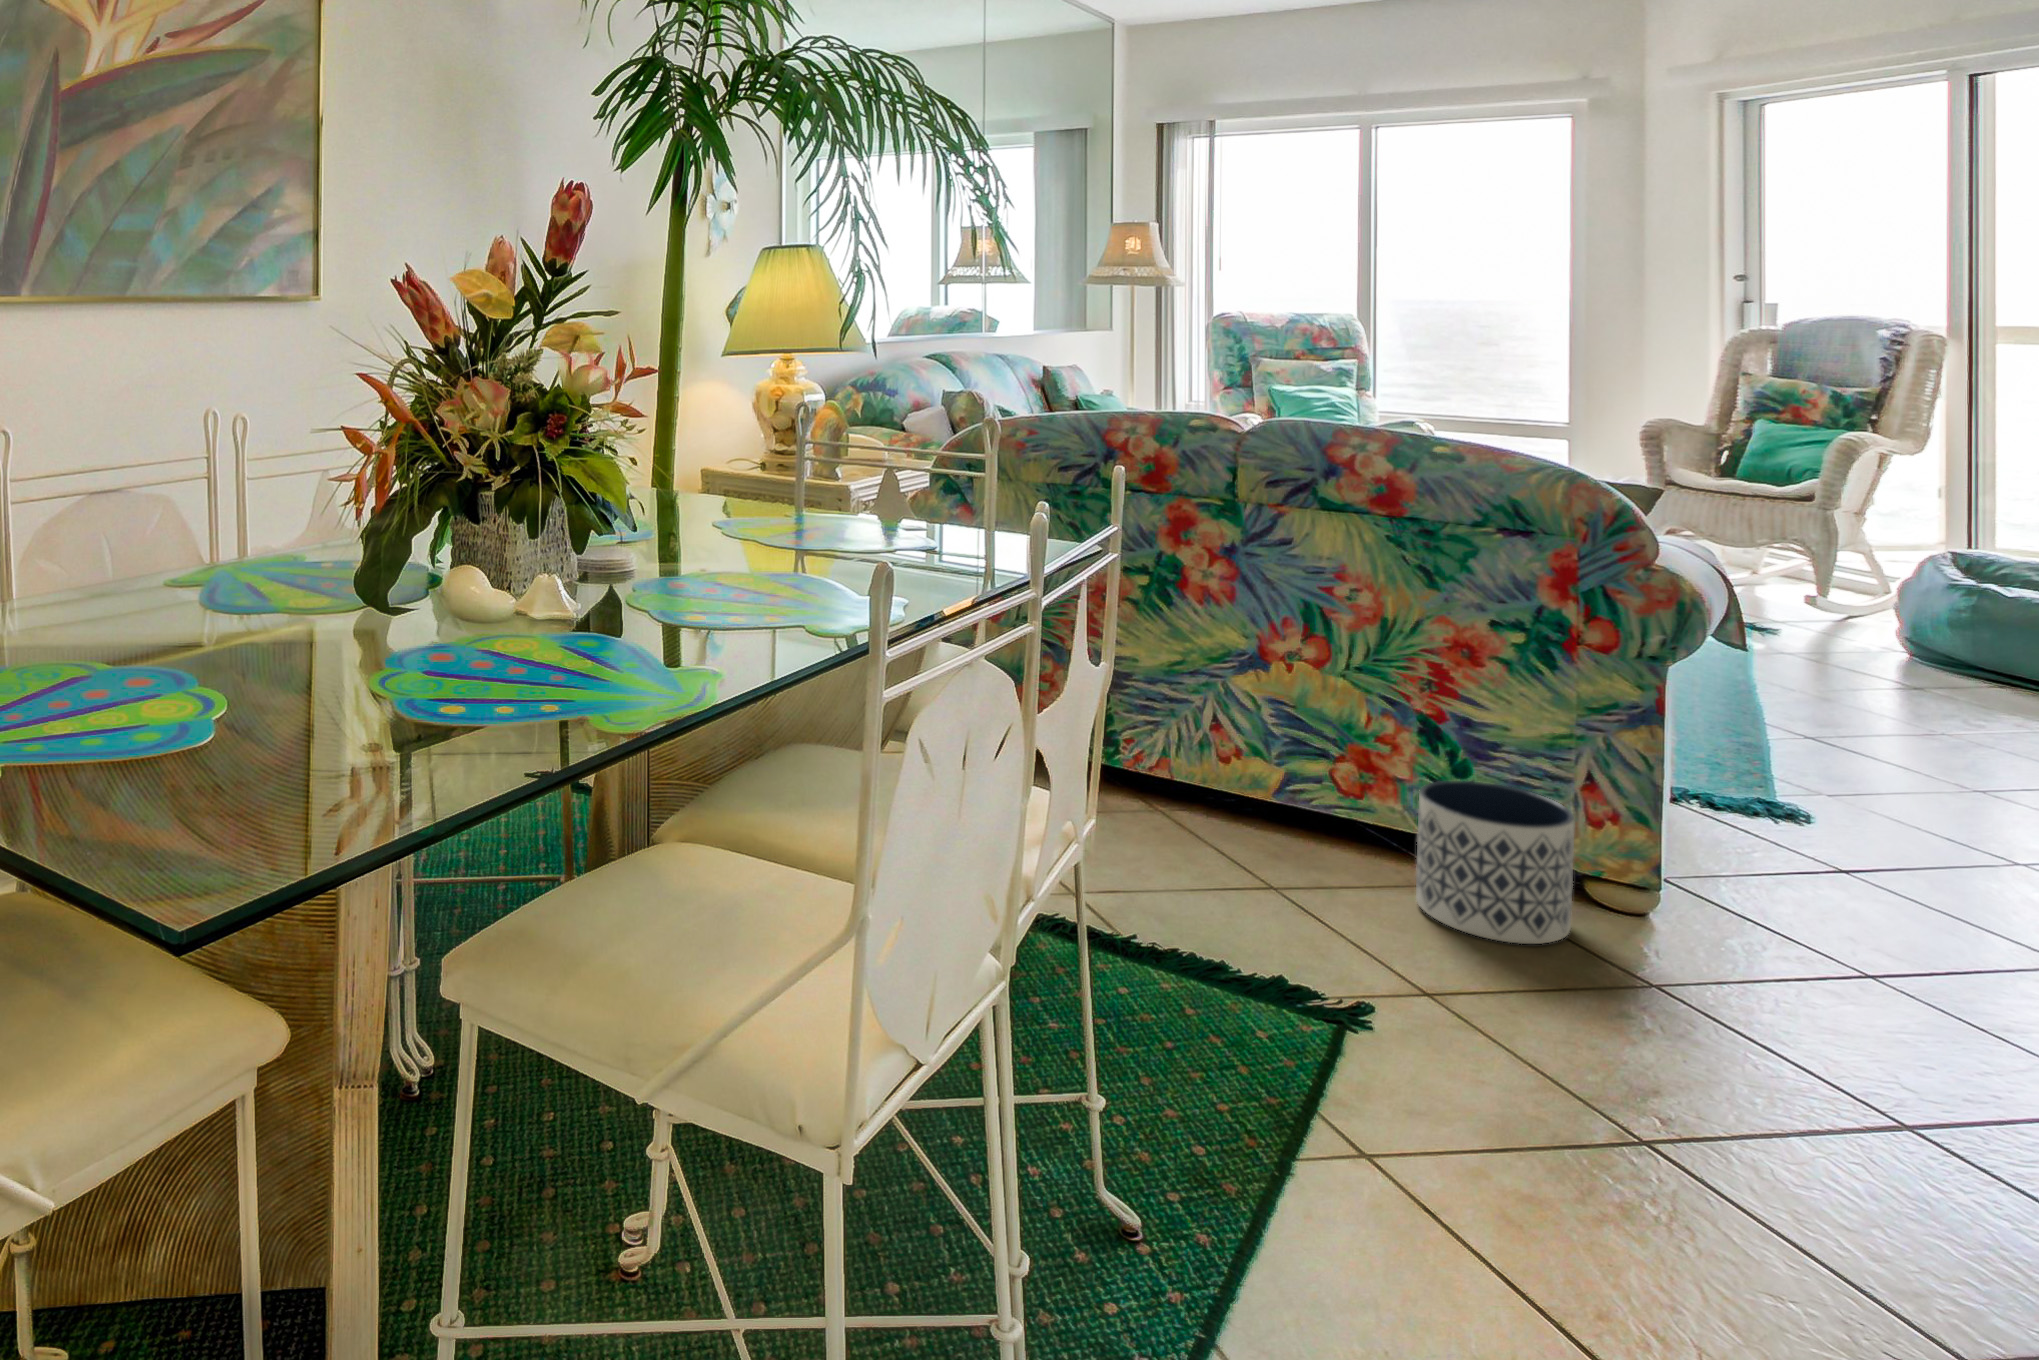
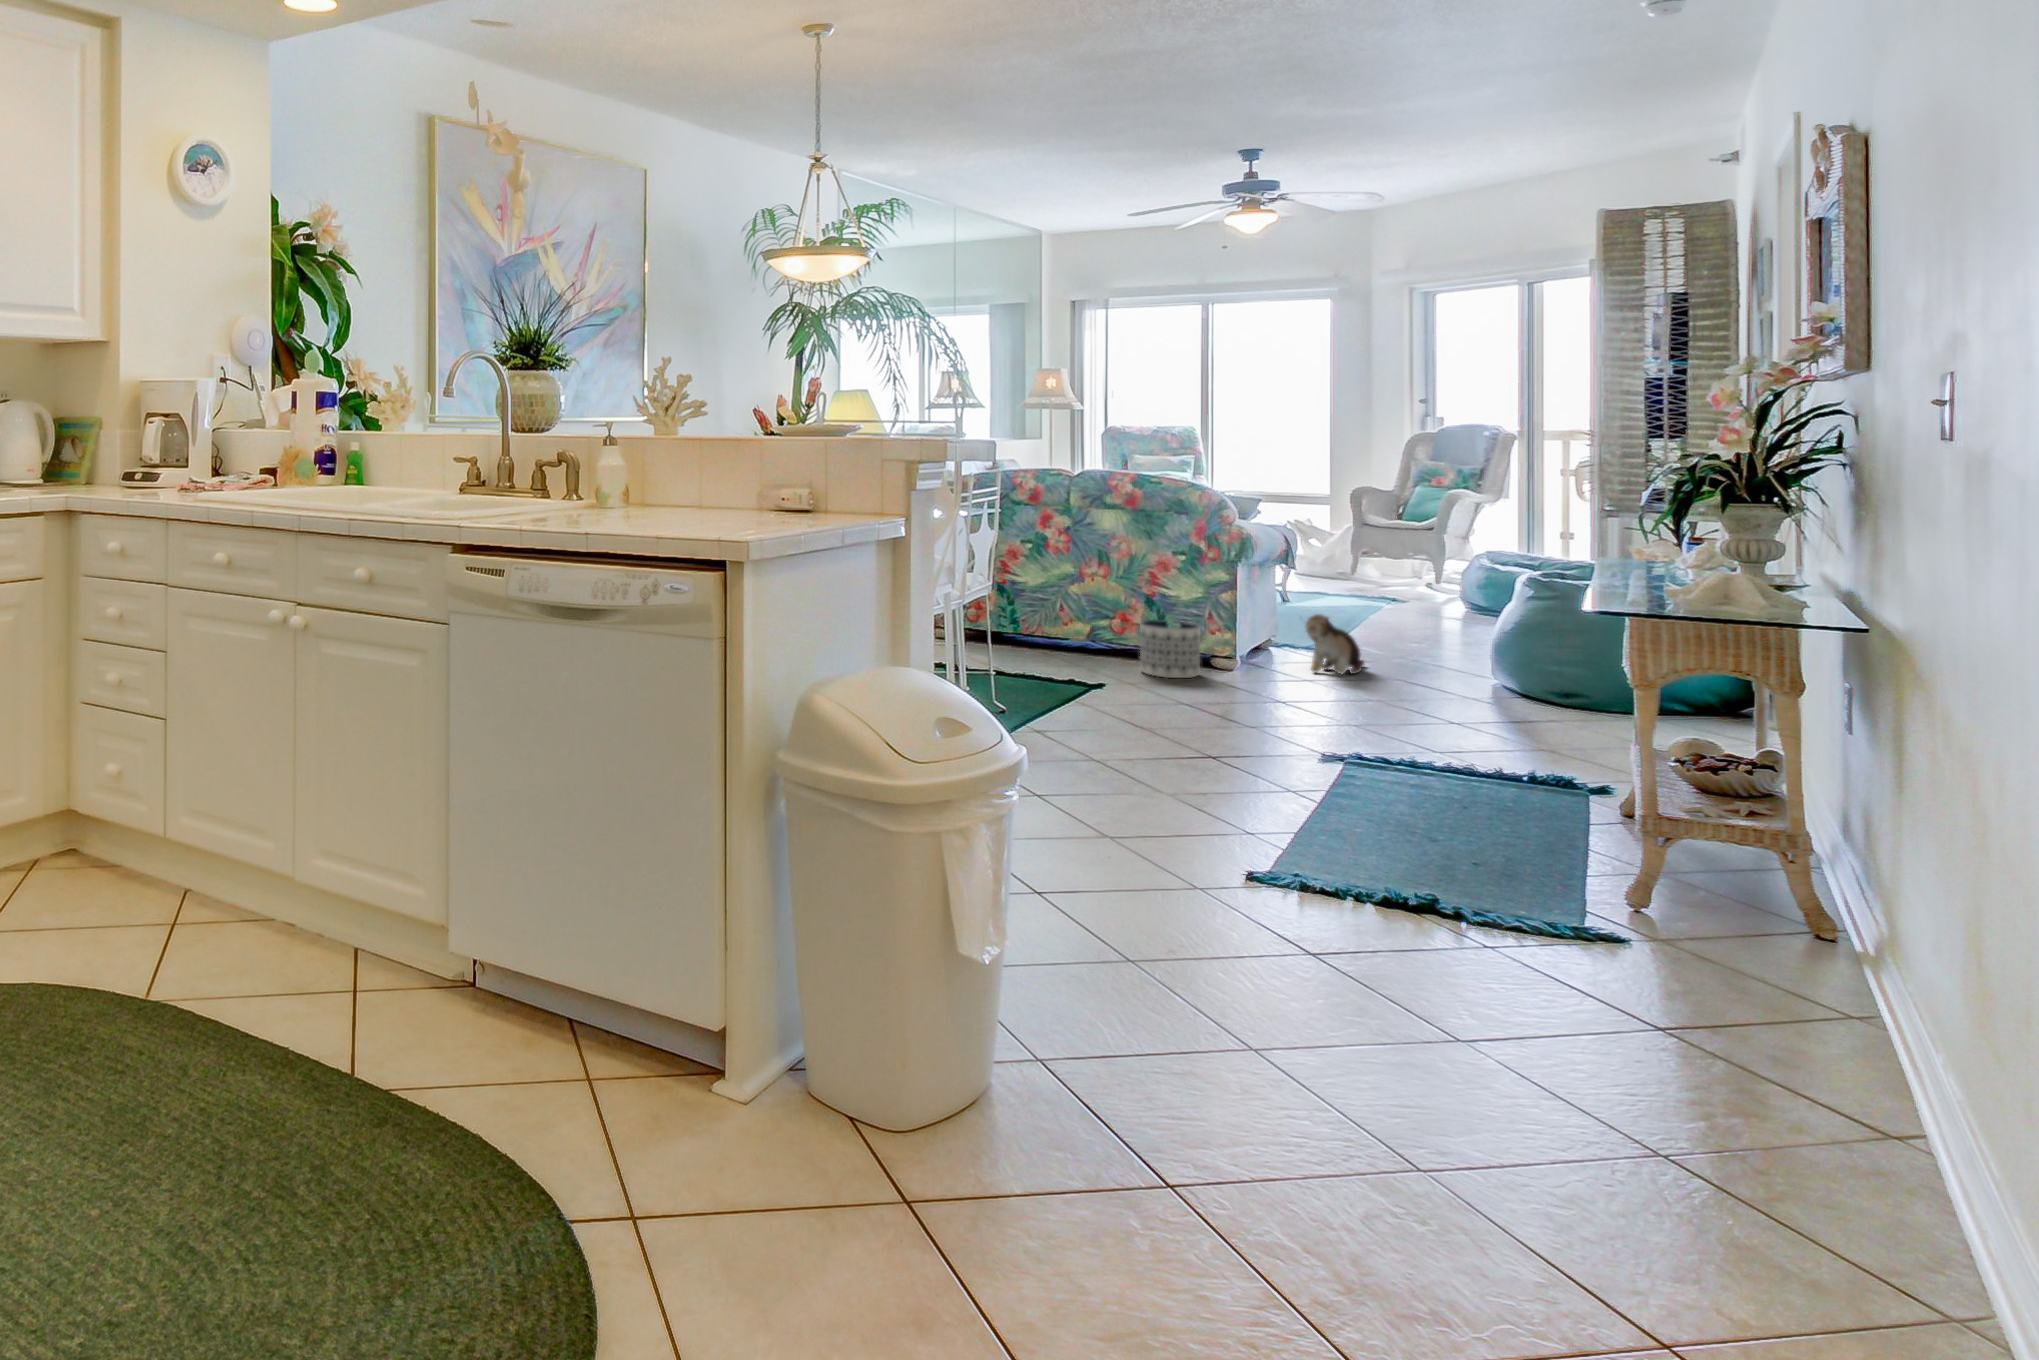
plush toy: none [1810,786,1954,934] -> present [1306,614,1364,674]

